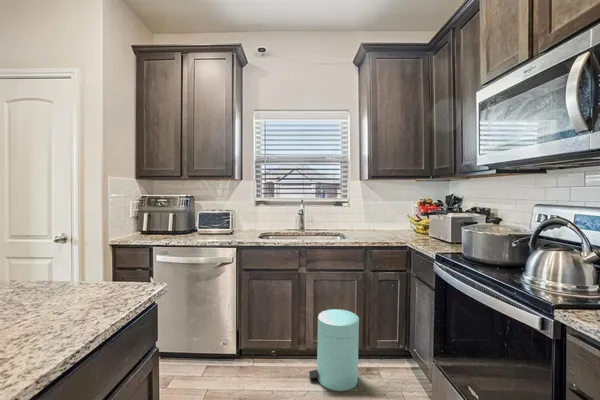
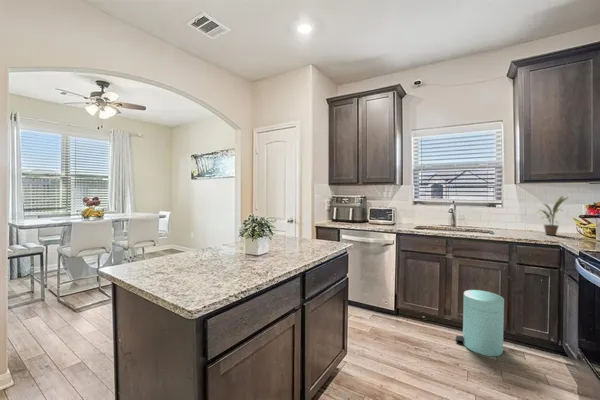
potted plant: none [380,195,411,237] -> present [541,196,568,235]

